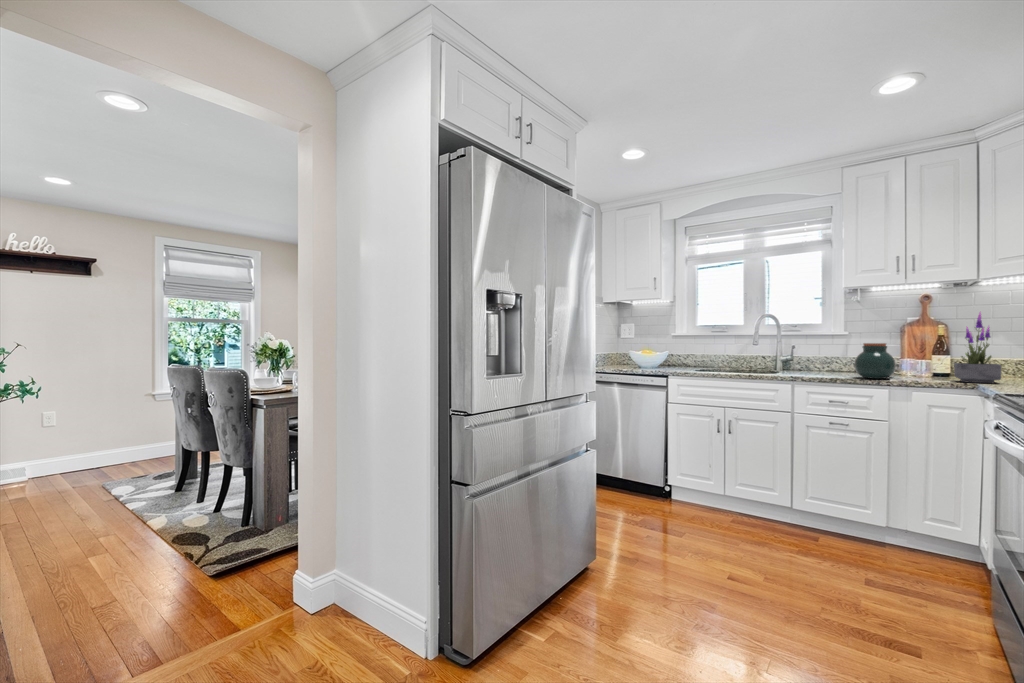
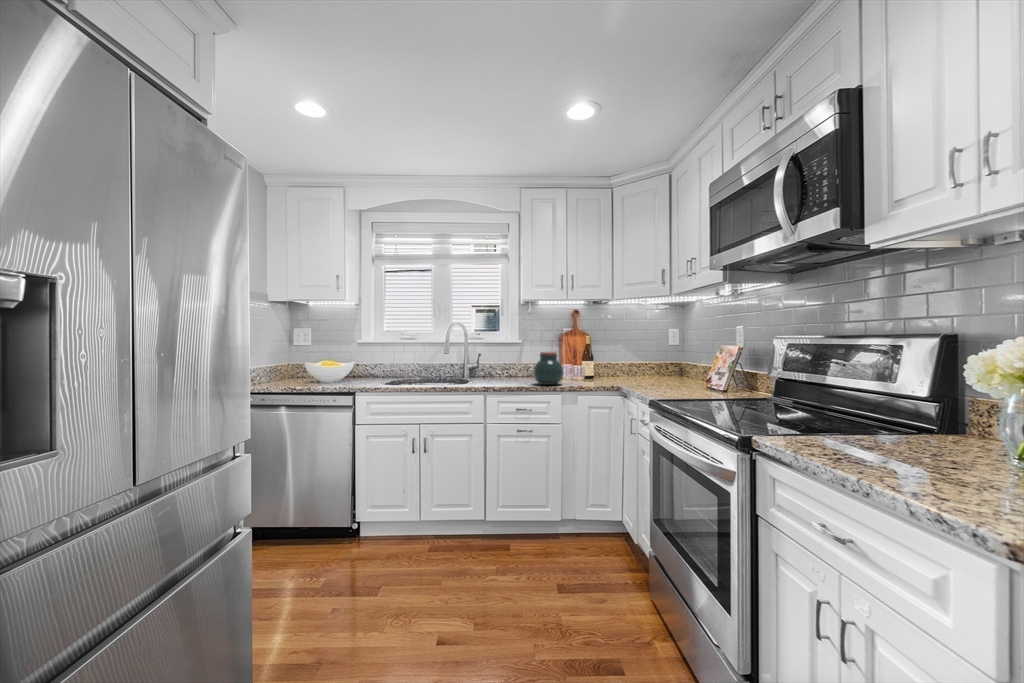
potted plant: present [954,313,1002,383] -> none [602,326,633,385]

